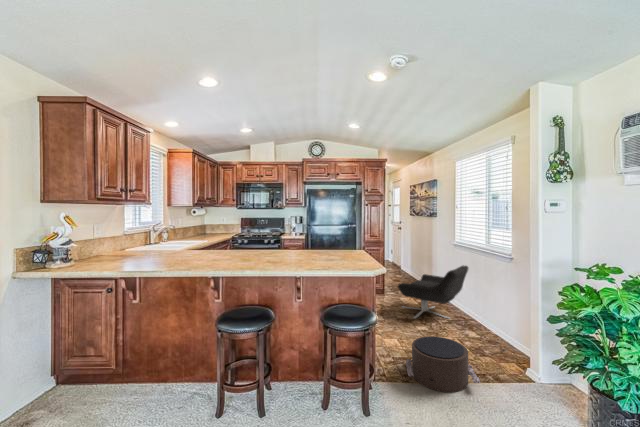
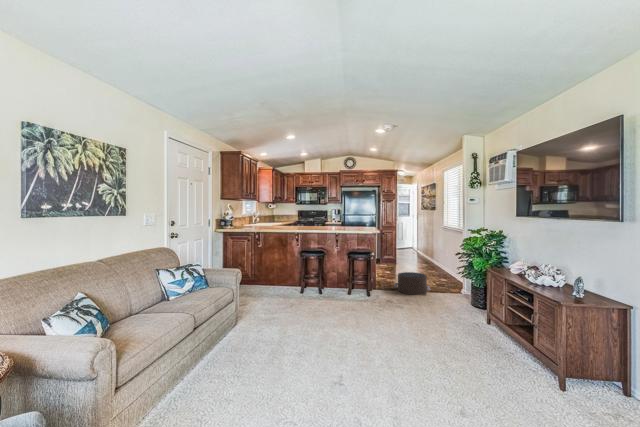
lounge chair: present [398,265,468,318] -> none [400,241,446,274]

